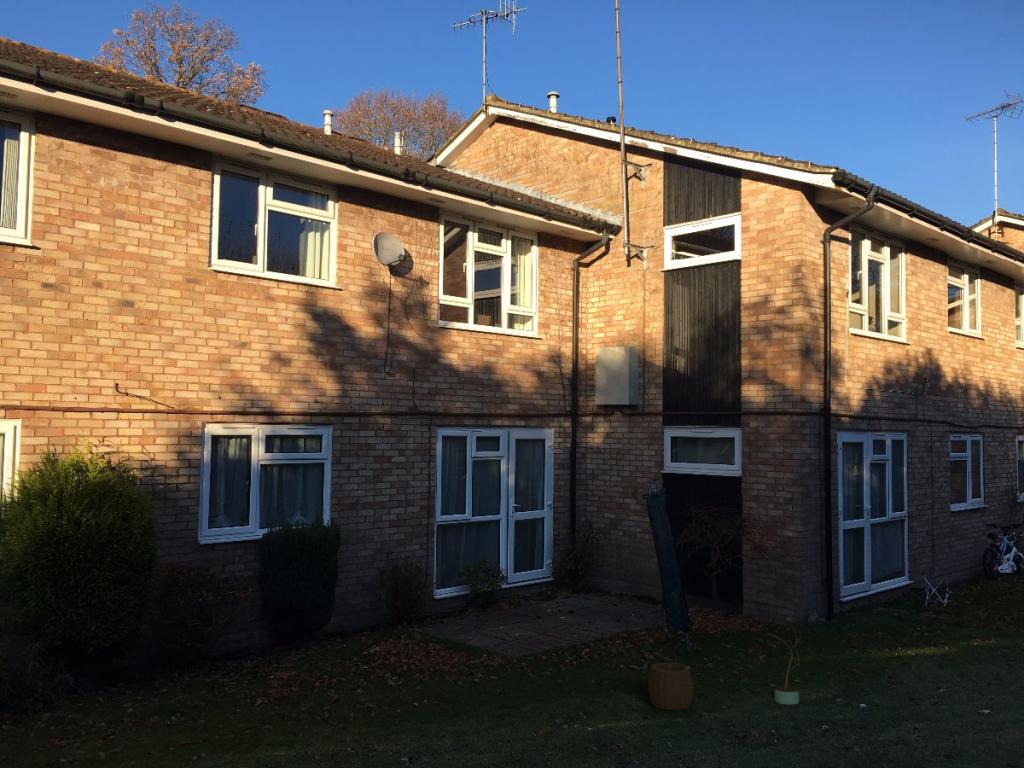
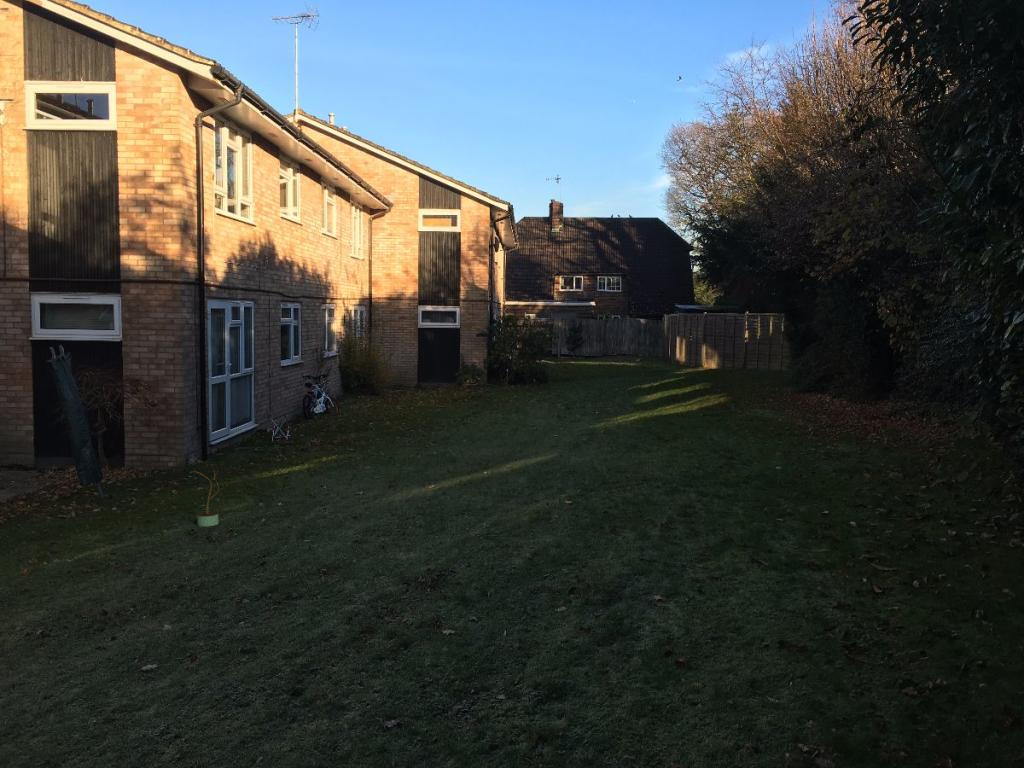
woven basket: present [648,663,693,710] -> none [87,509,132,550]

